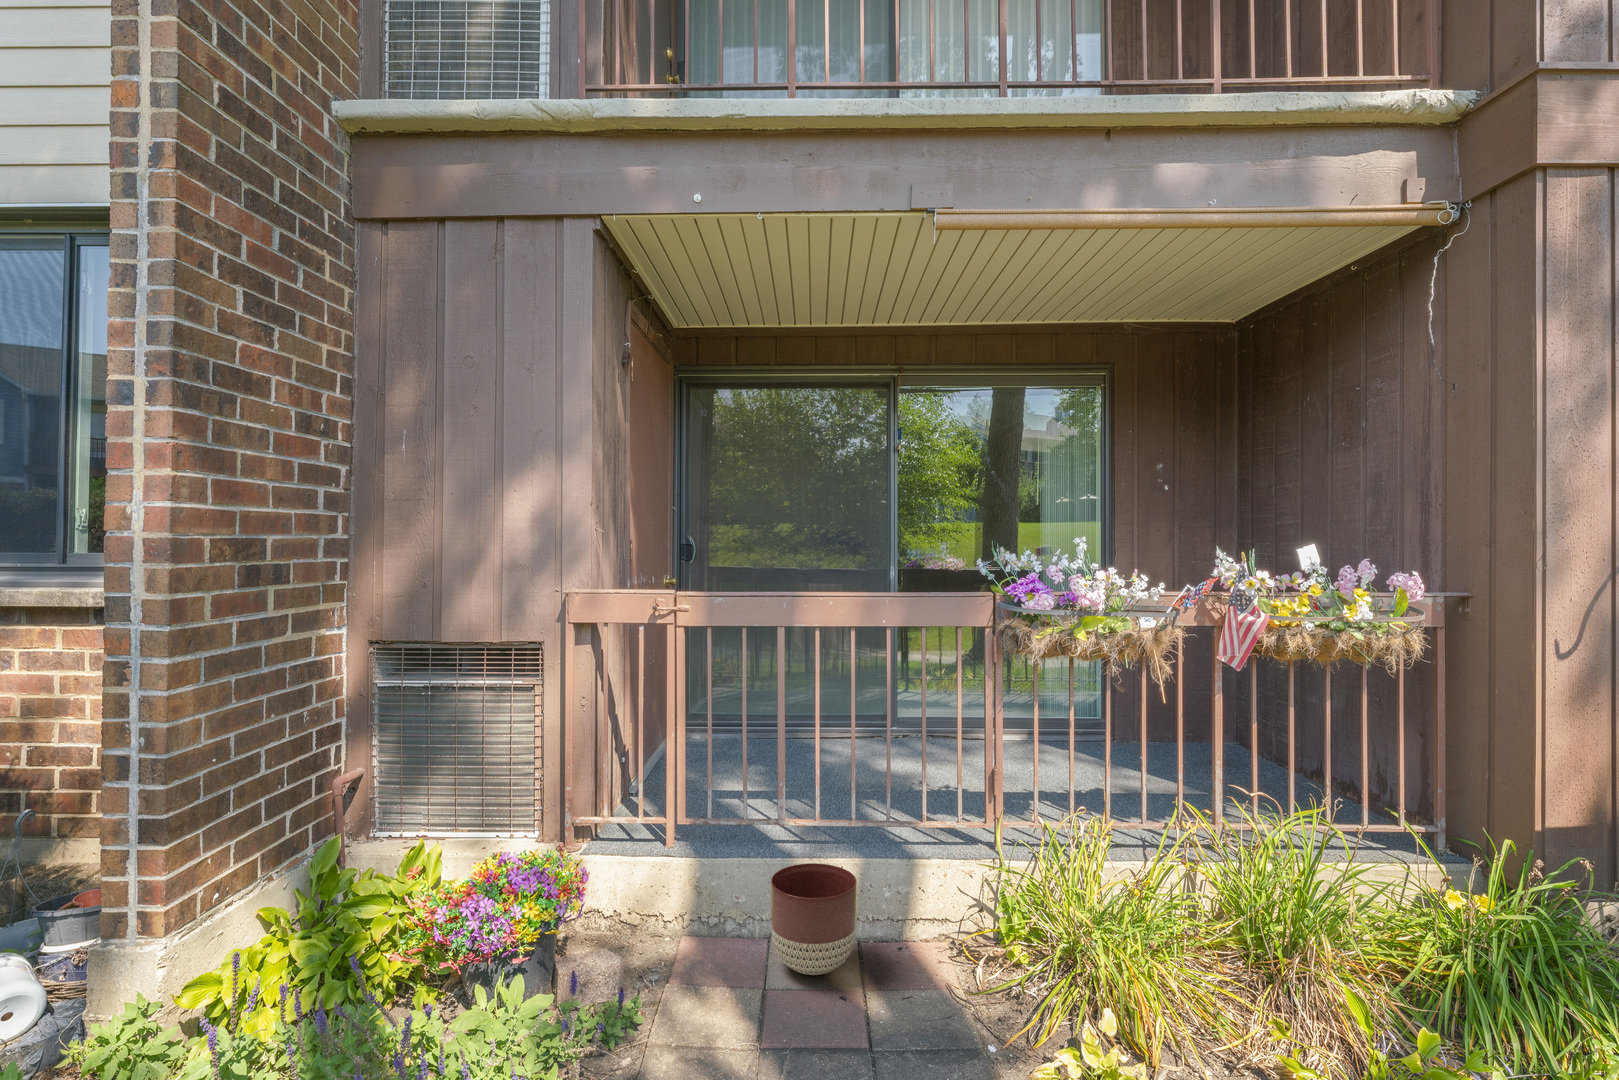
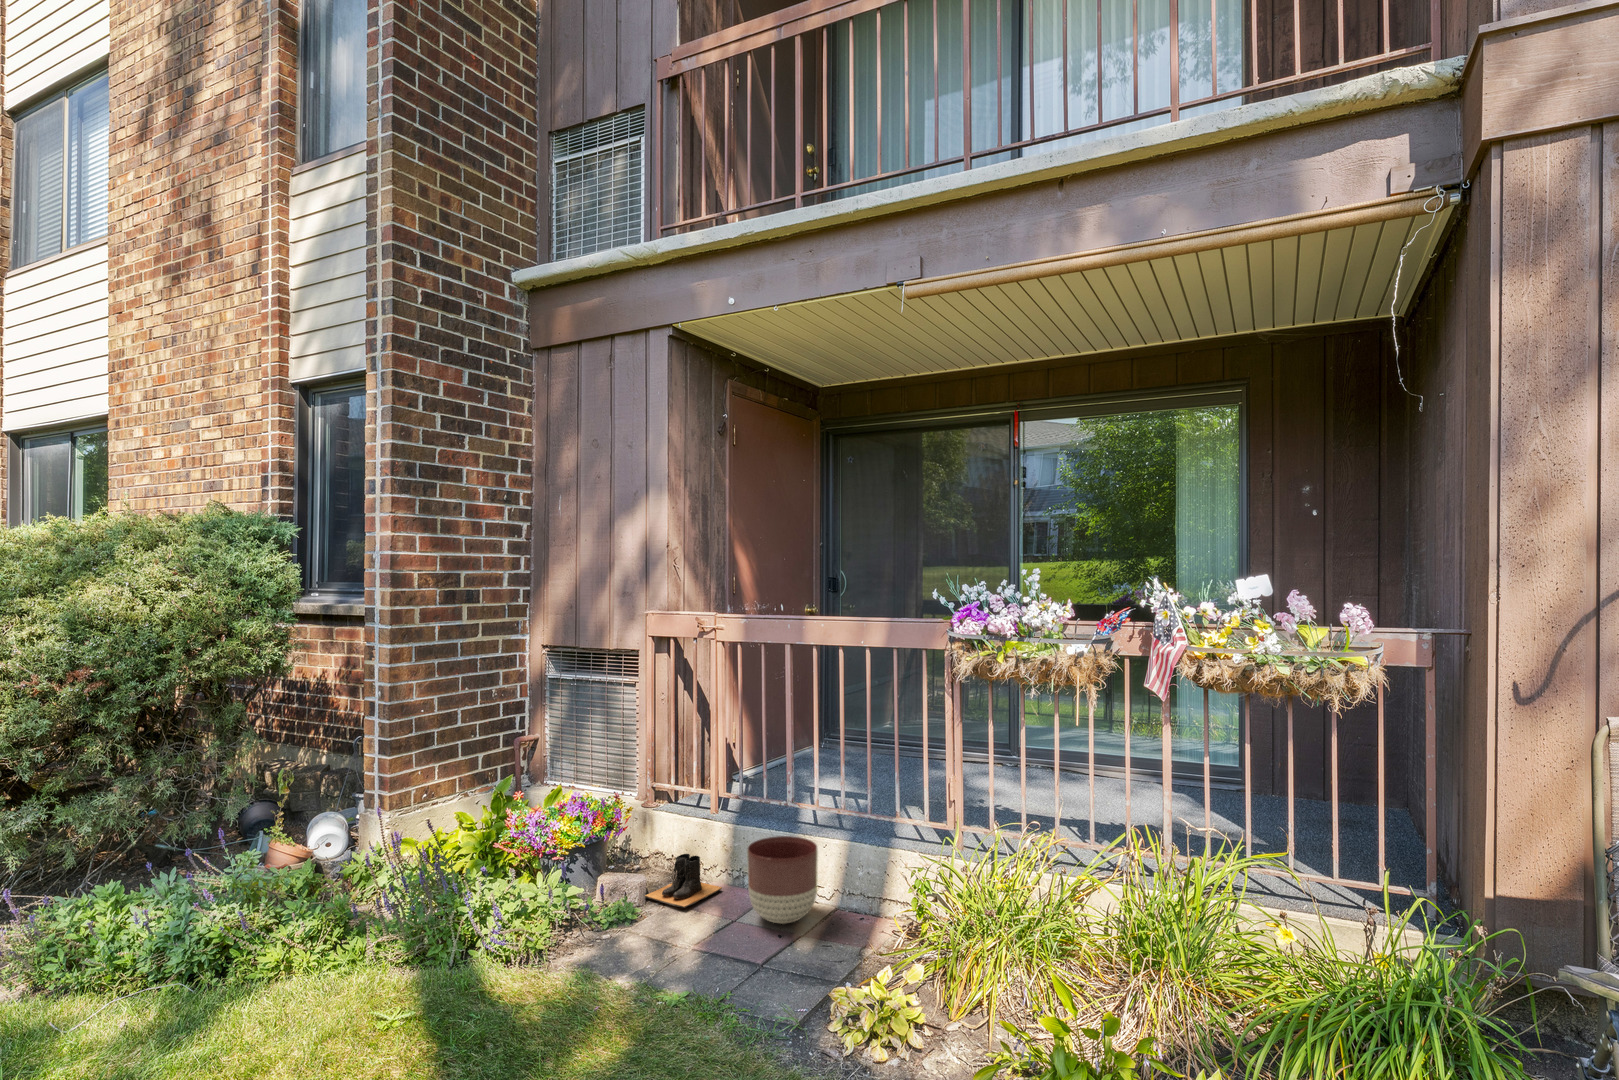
boots: none [613,907,705,981] -> present [645,854,722,908]

